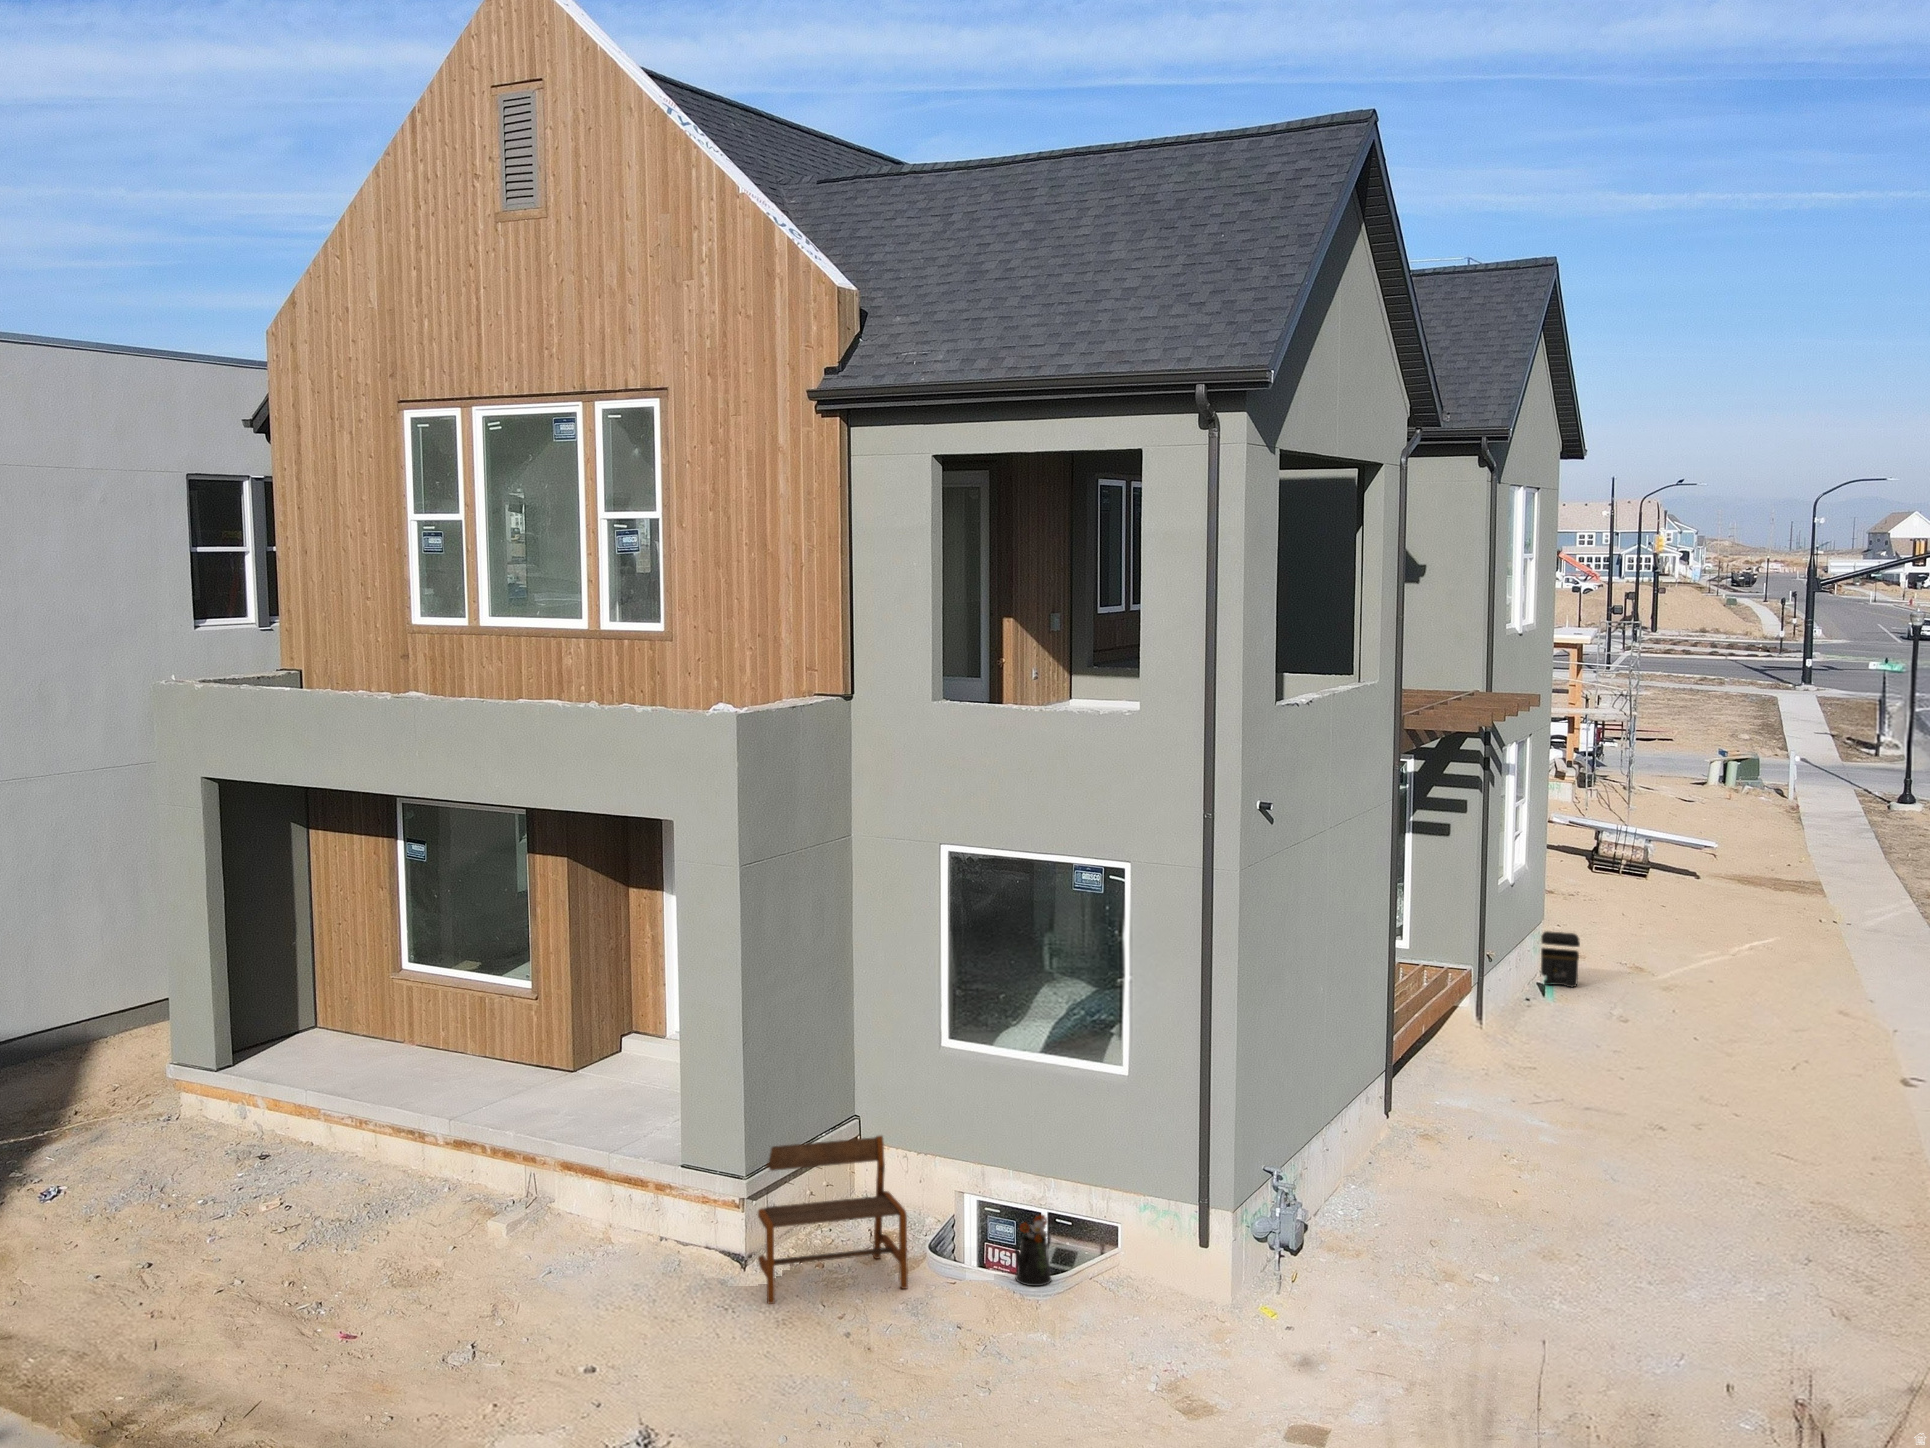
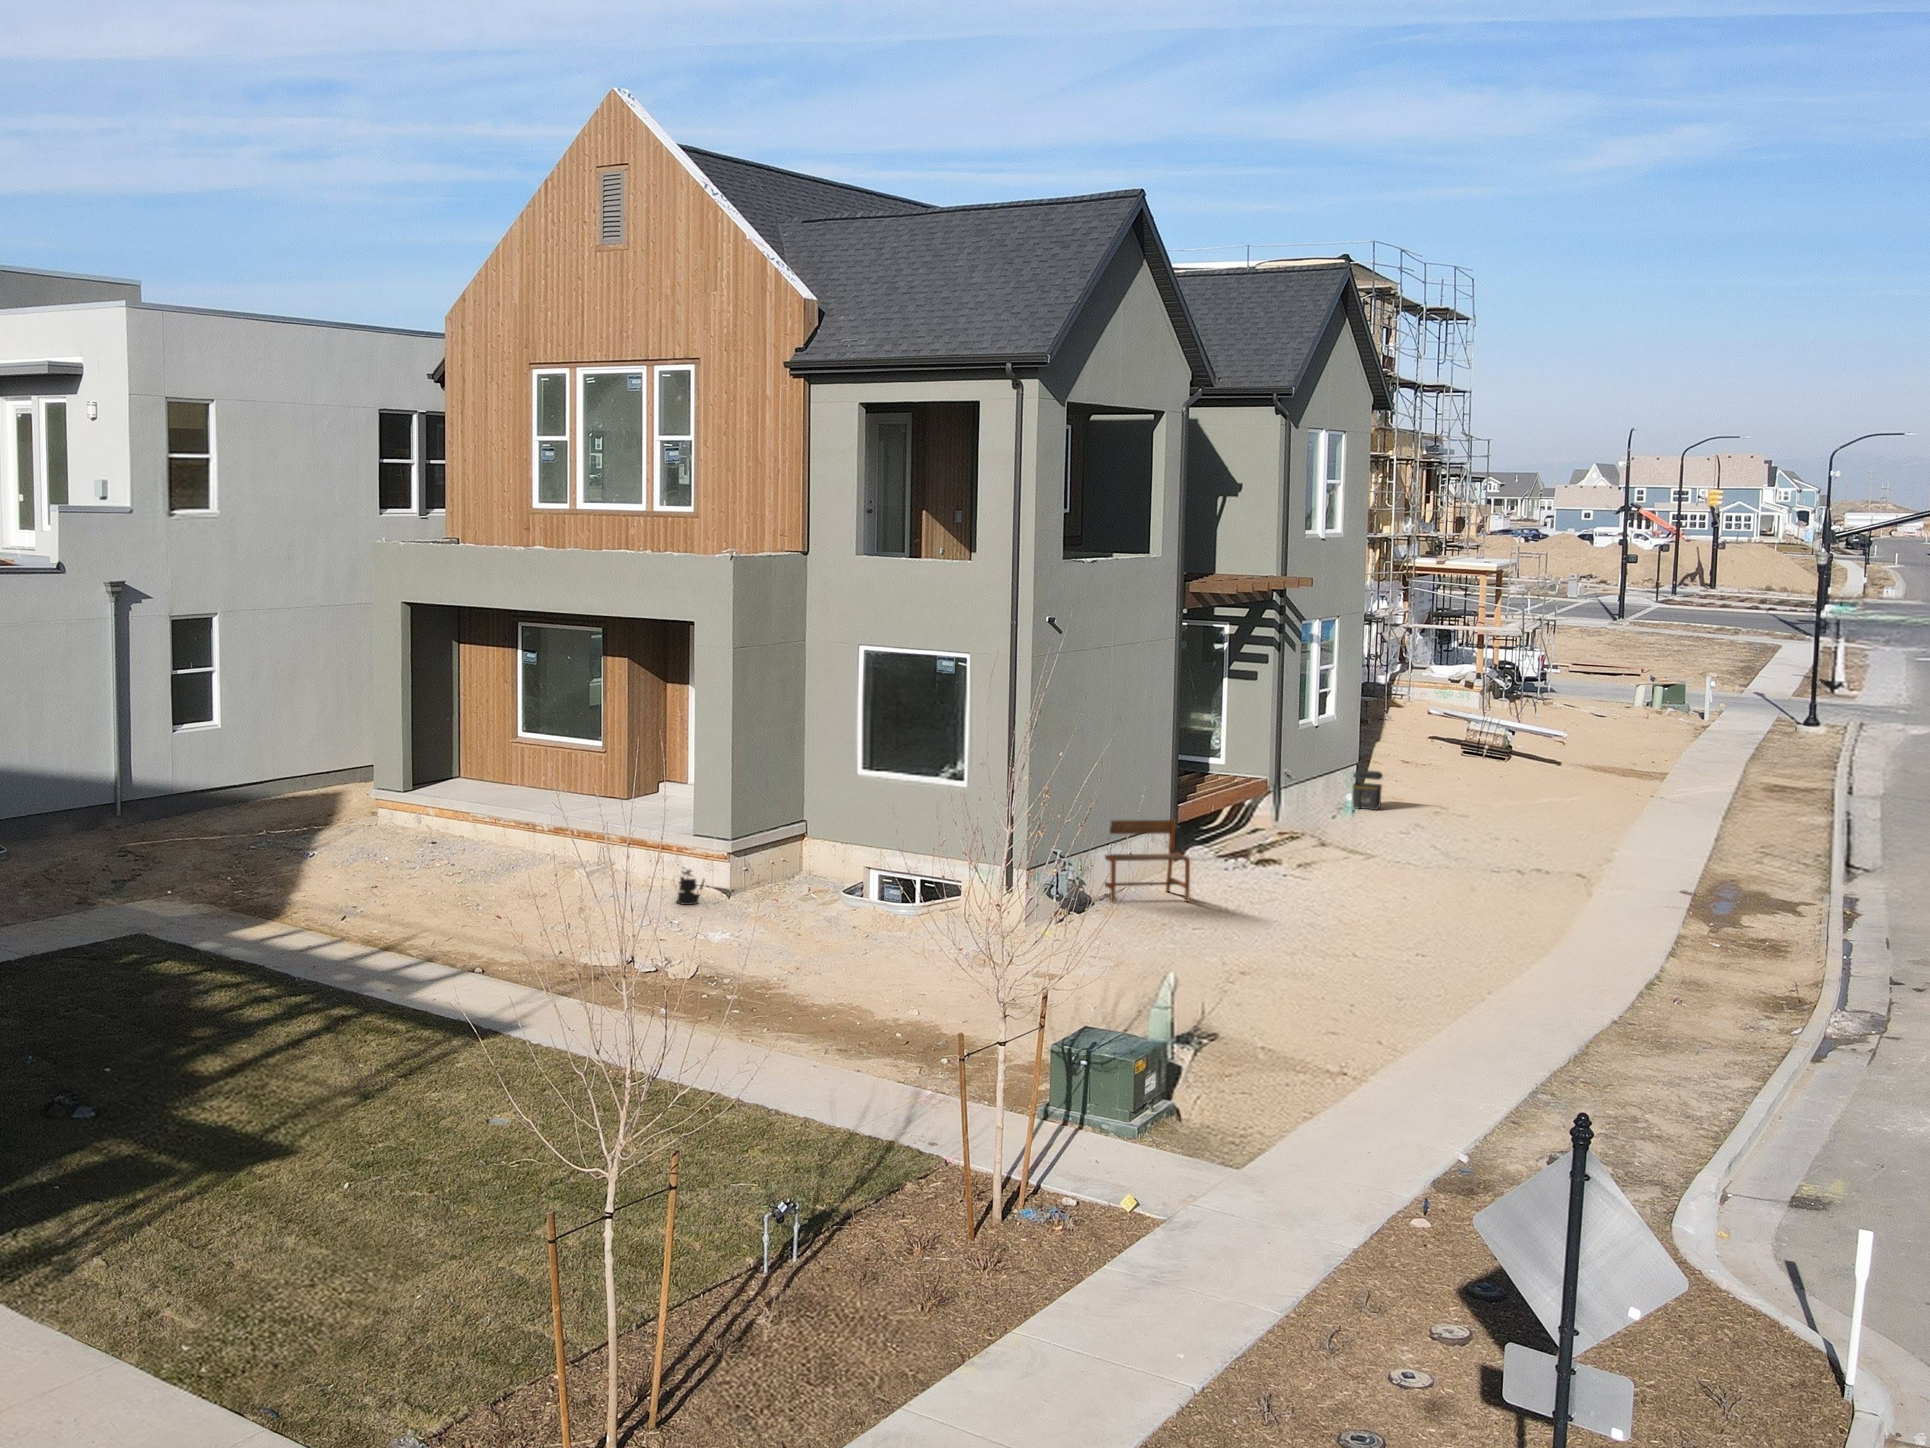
bench: present [758,1136,908,1304] -> present [1105,819,1190,903]
watering can: present [1014,1215,1052,1286] -> present [676,867,705,905]

